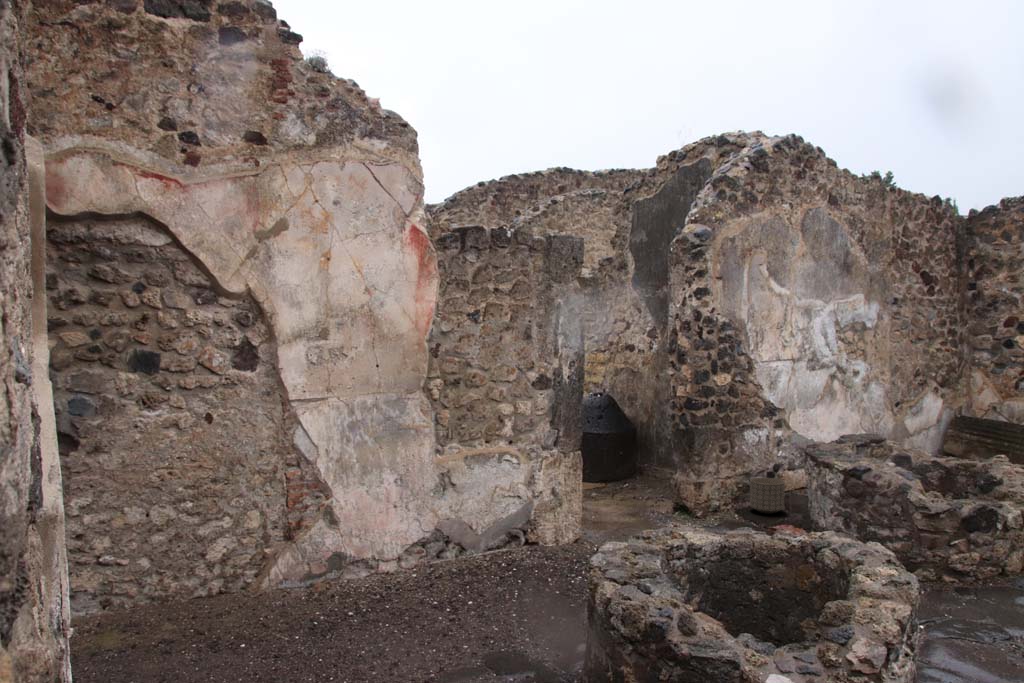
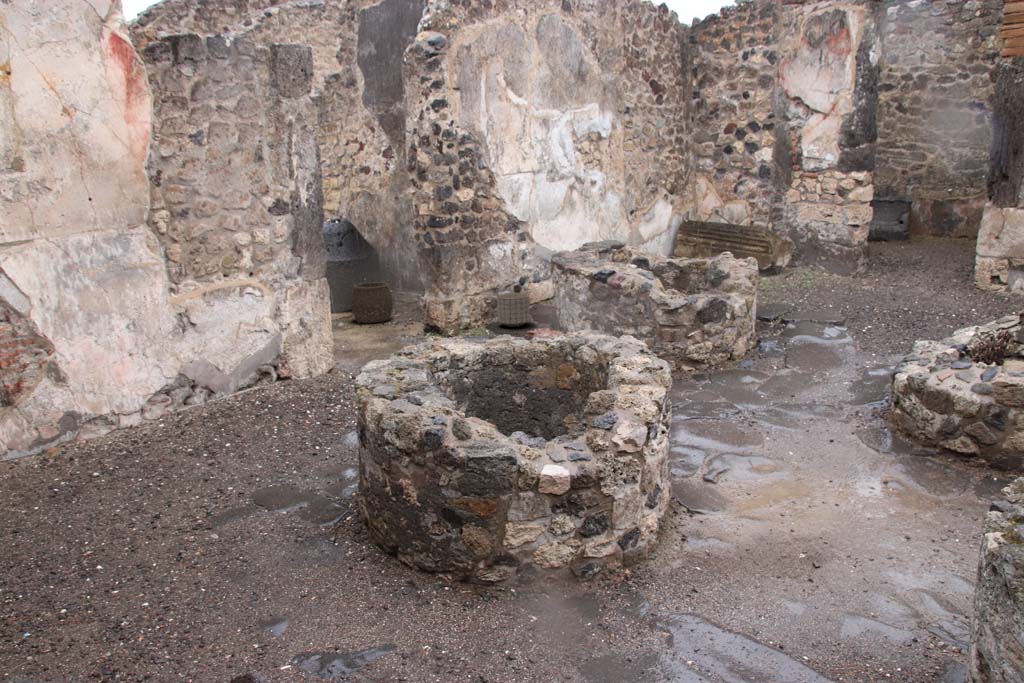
woven basket: none [604,452,645,492] -> present [351,282,393,323]

